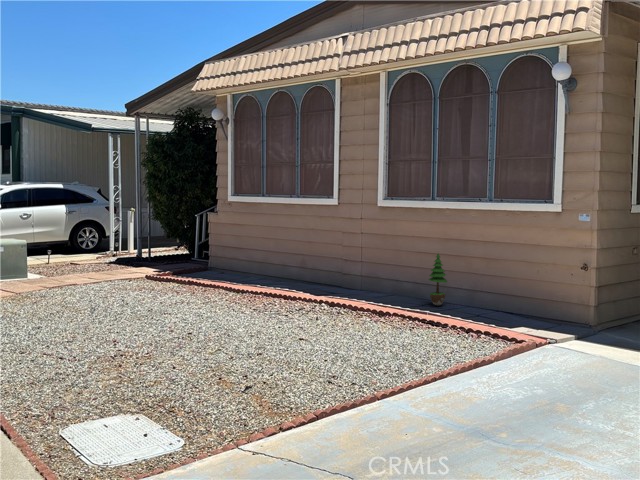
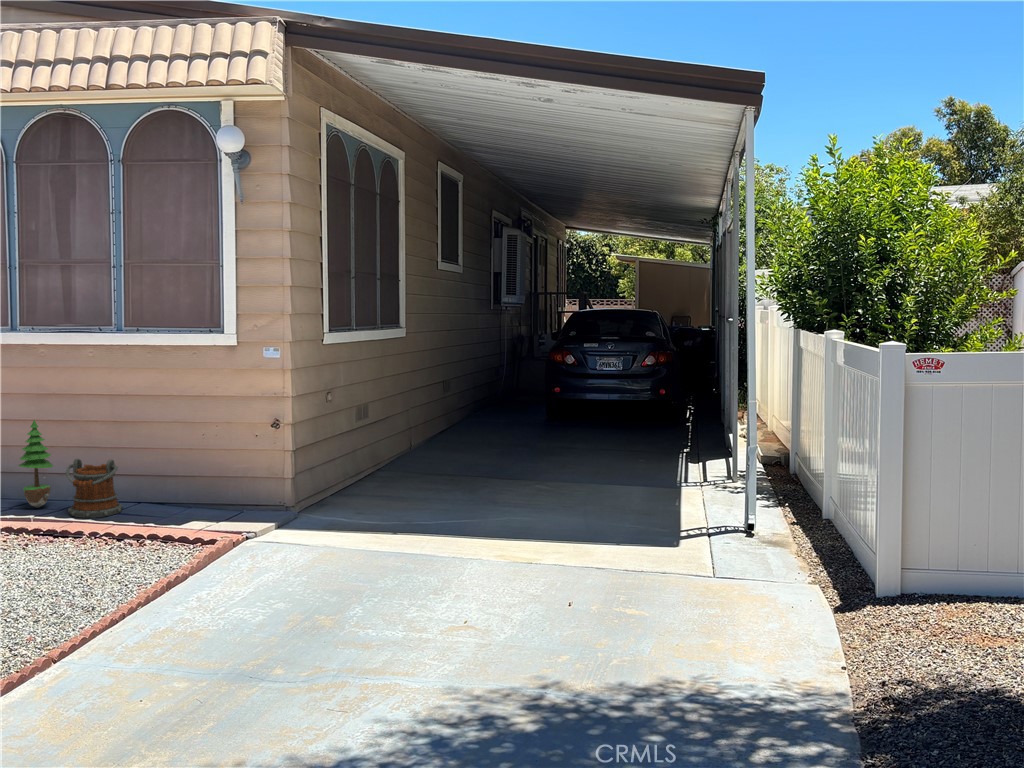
bucket: none [451,279,484,317] -> present [66,459,123,518]

